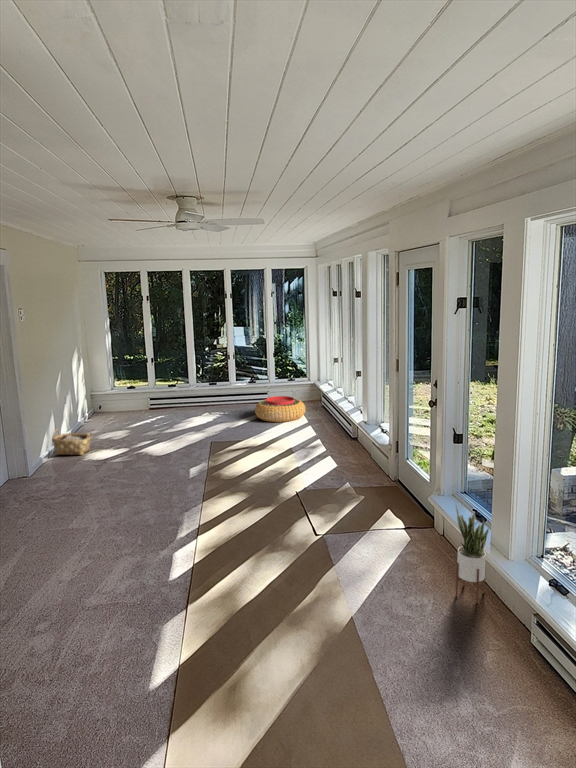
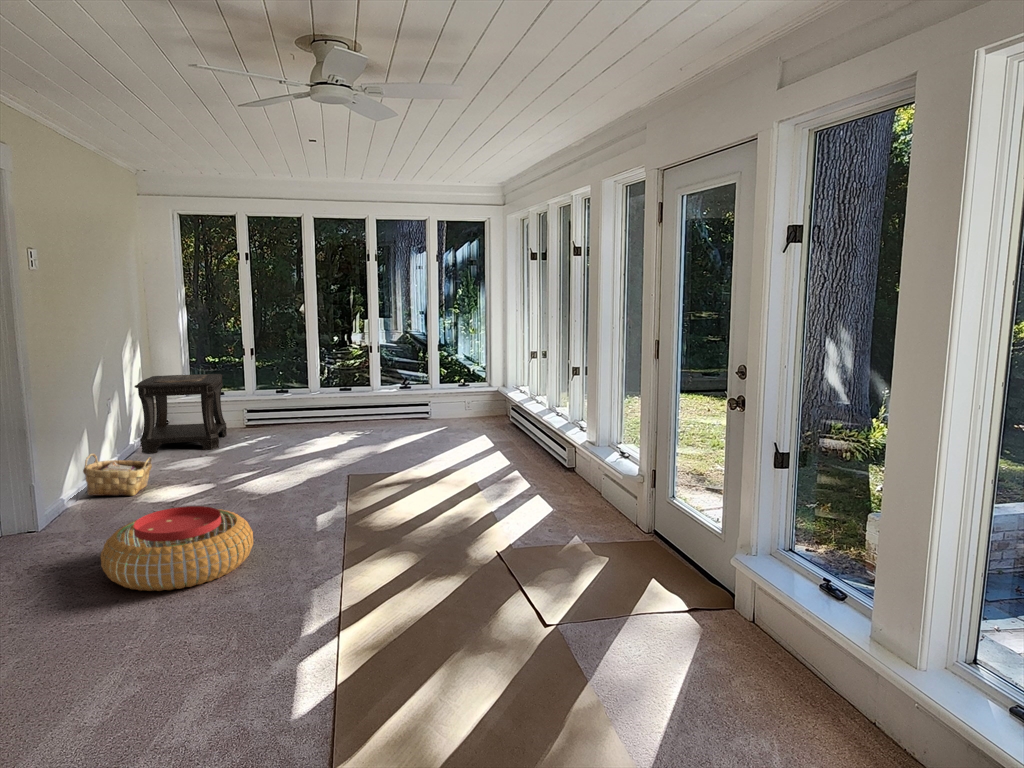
side table: none [80,376,137,428] -> present [134,374,227,454]
pouf: present [255,396,305,422] -> present [101,506,253,591]
potted plant: present [455,505,489,603] -> none [810,569,878,744]

